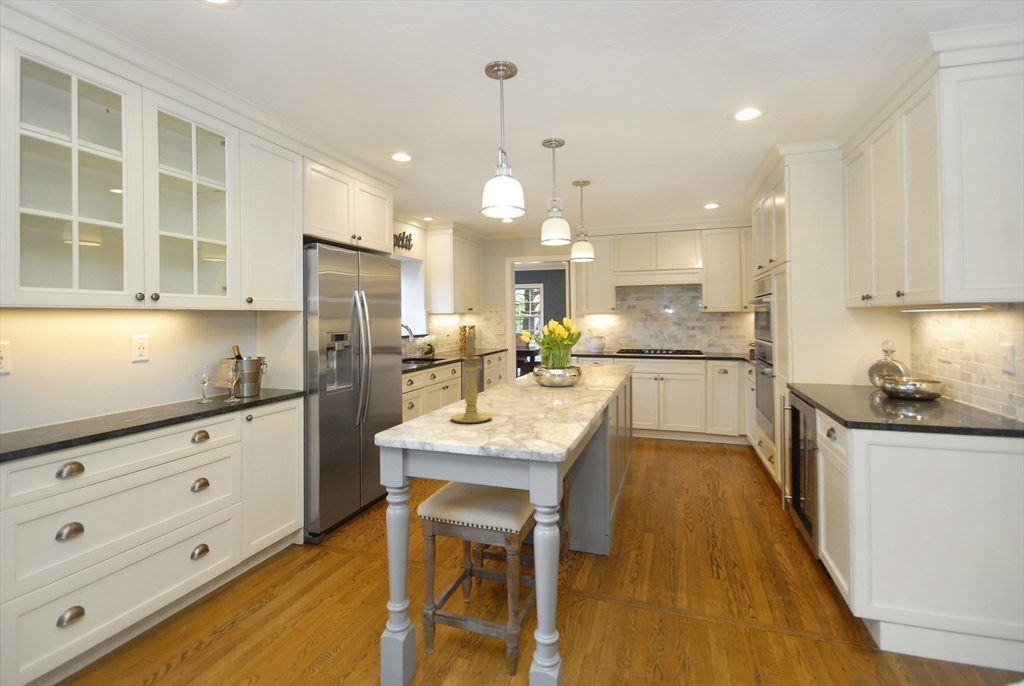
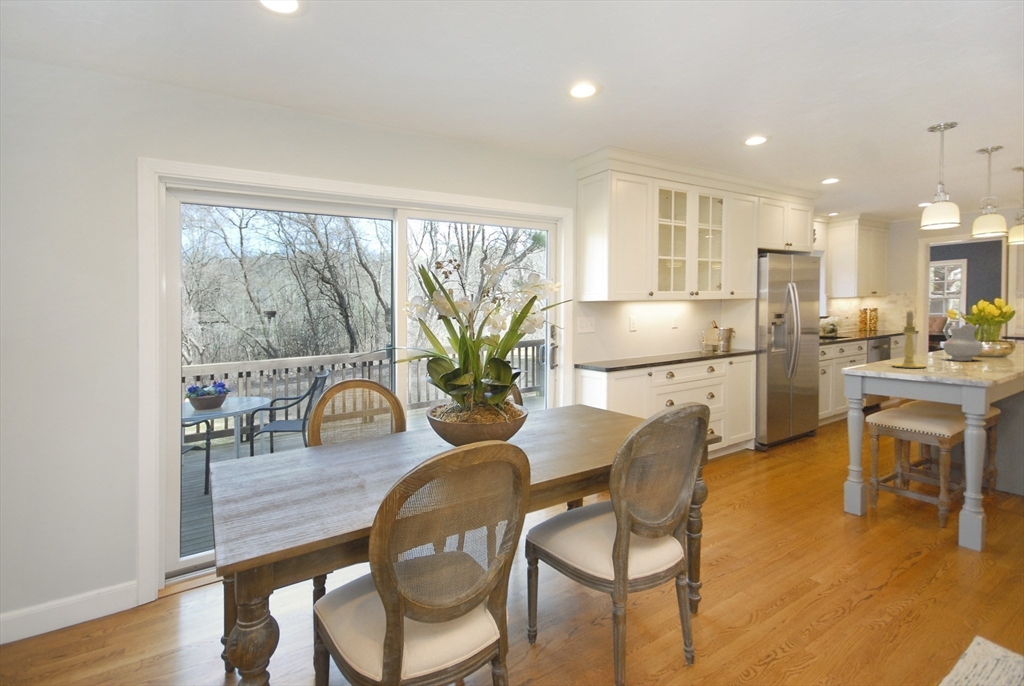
ceramic pitcher: none [515,348,553,399] -> present [943,323,982,361]

